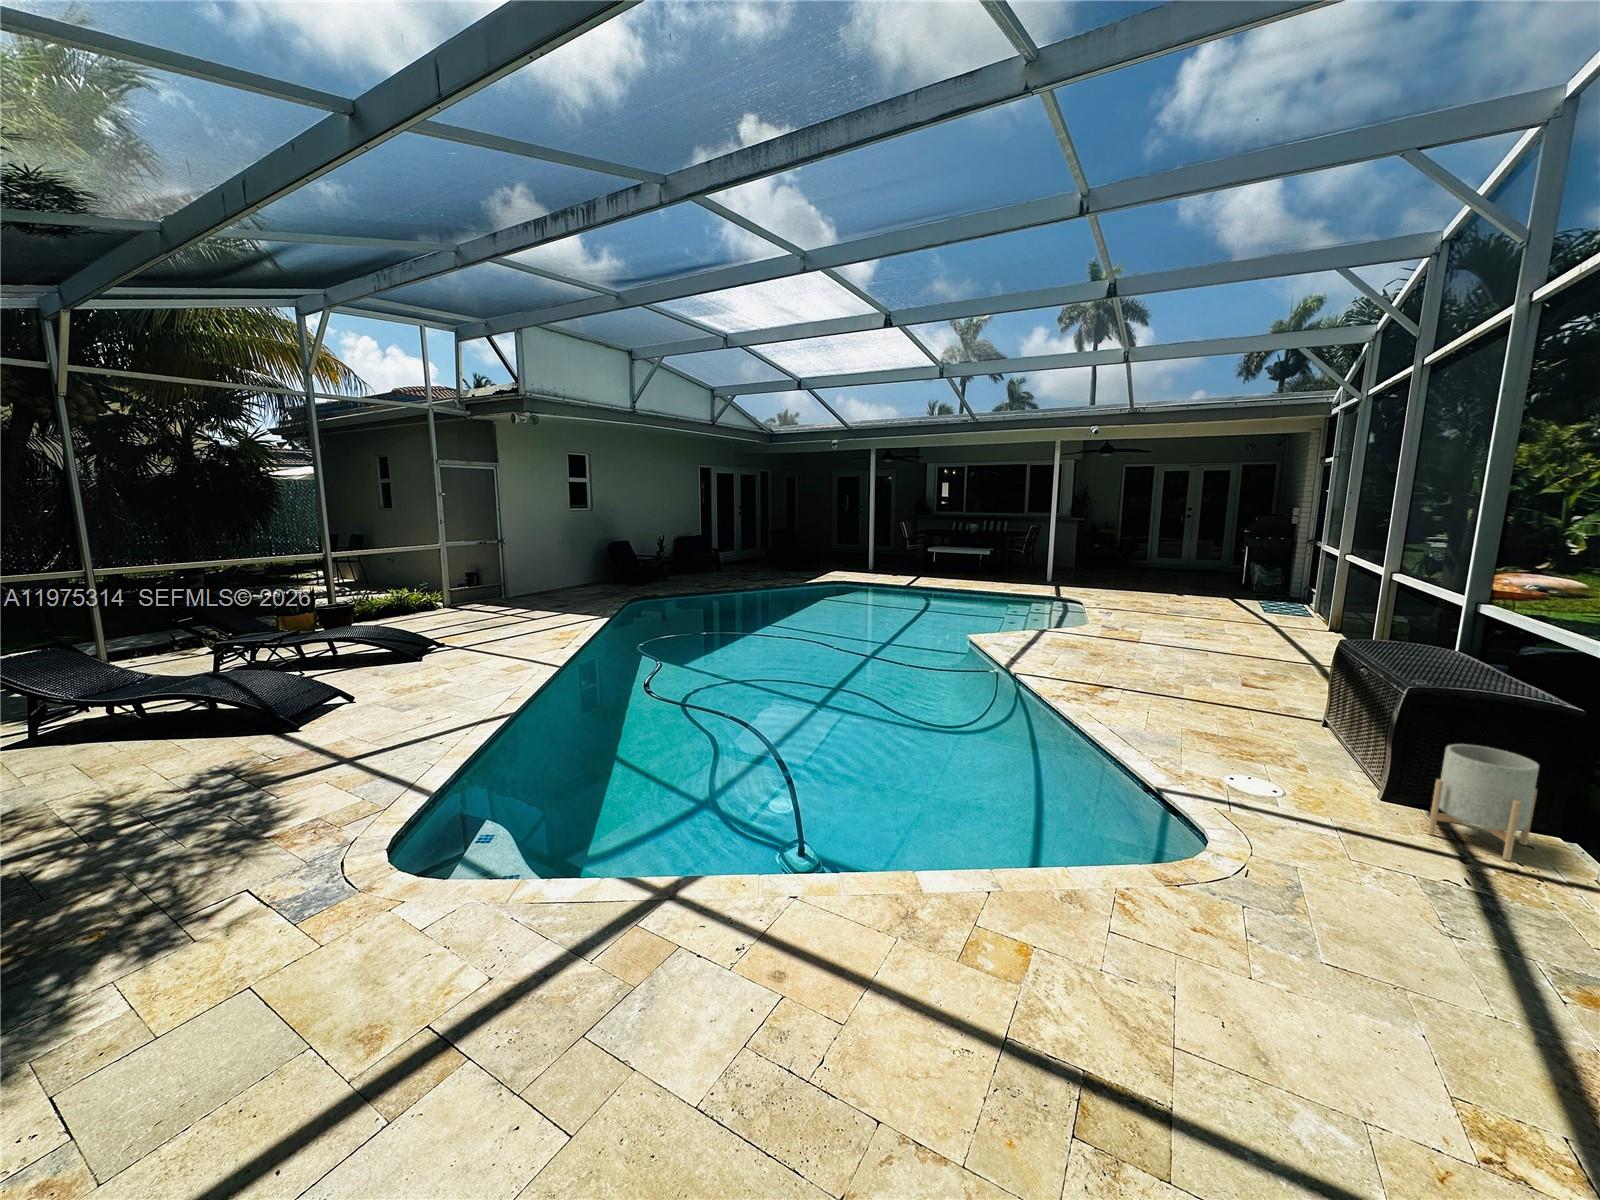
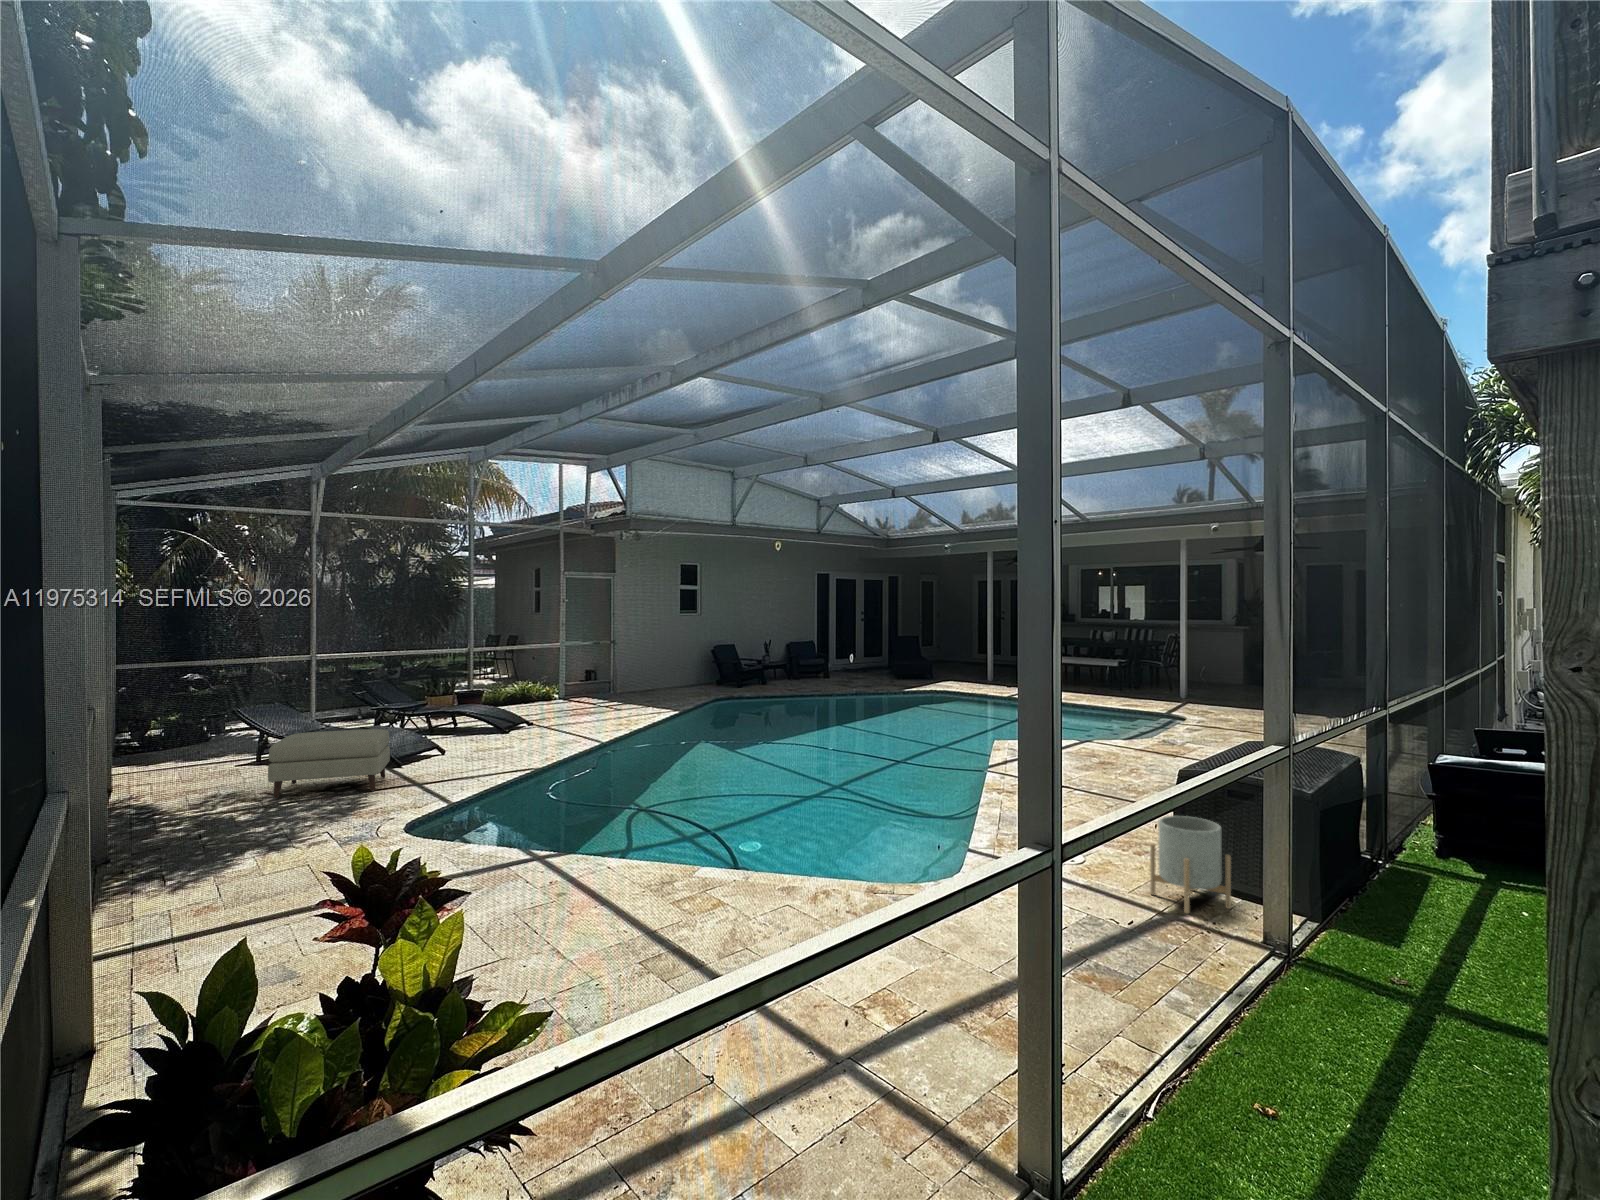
ottoman: none [74,685,287,817] -> present [268,729,390,799]

